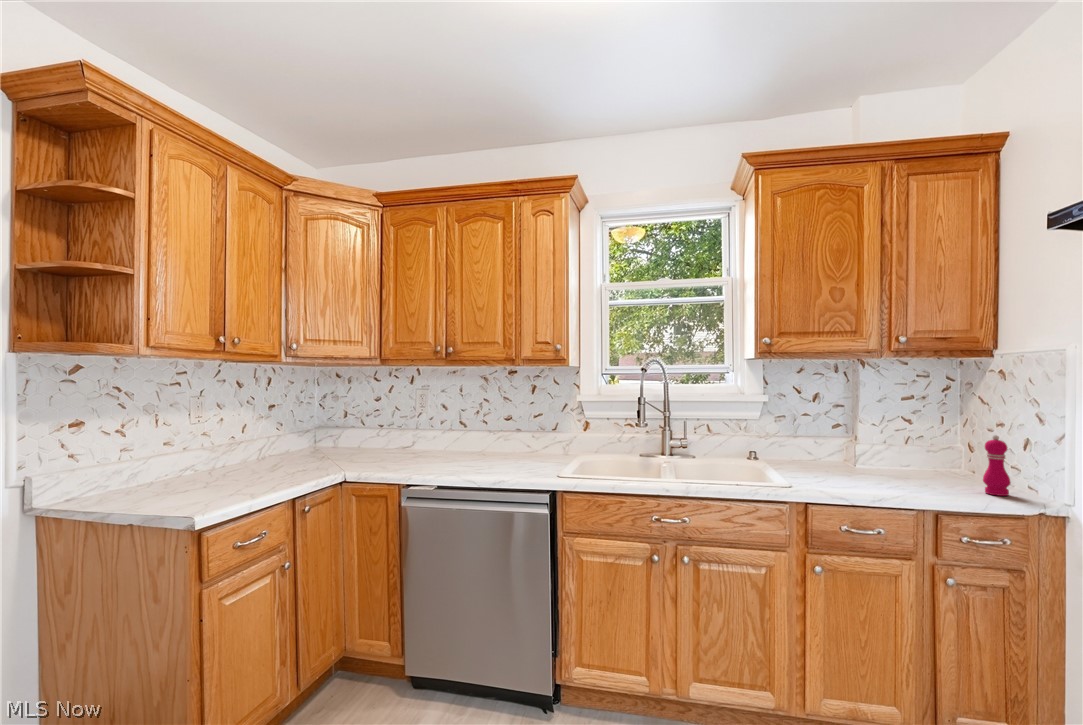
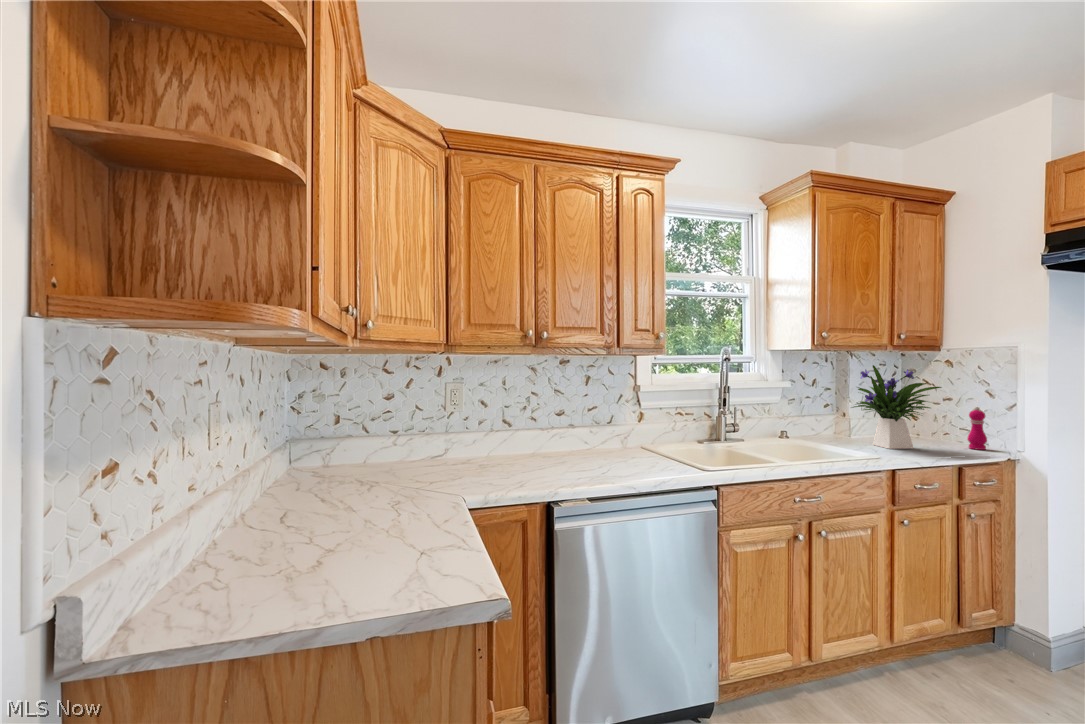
flower arrangement: none [814,376,929,484] -> present [852,365,941,449]

